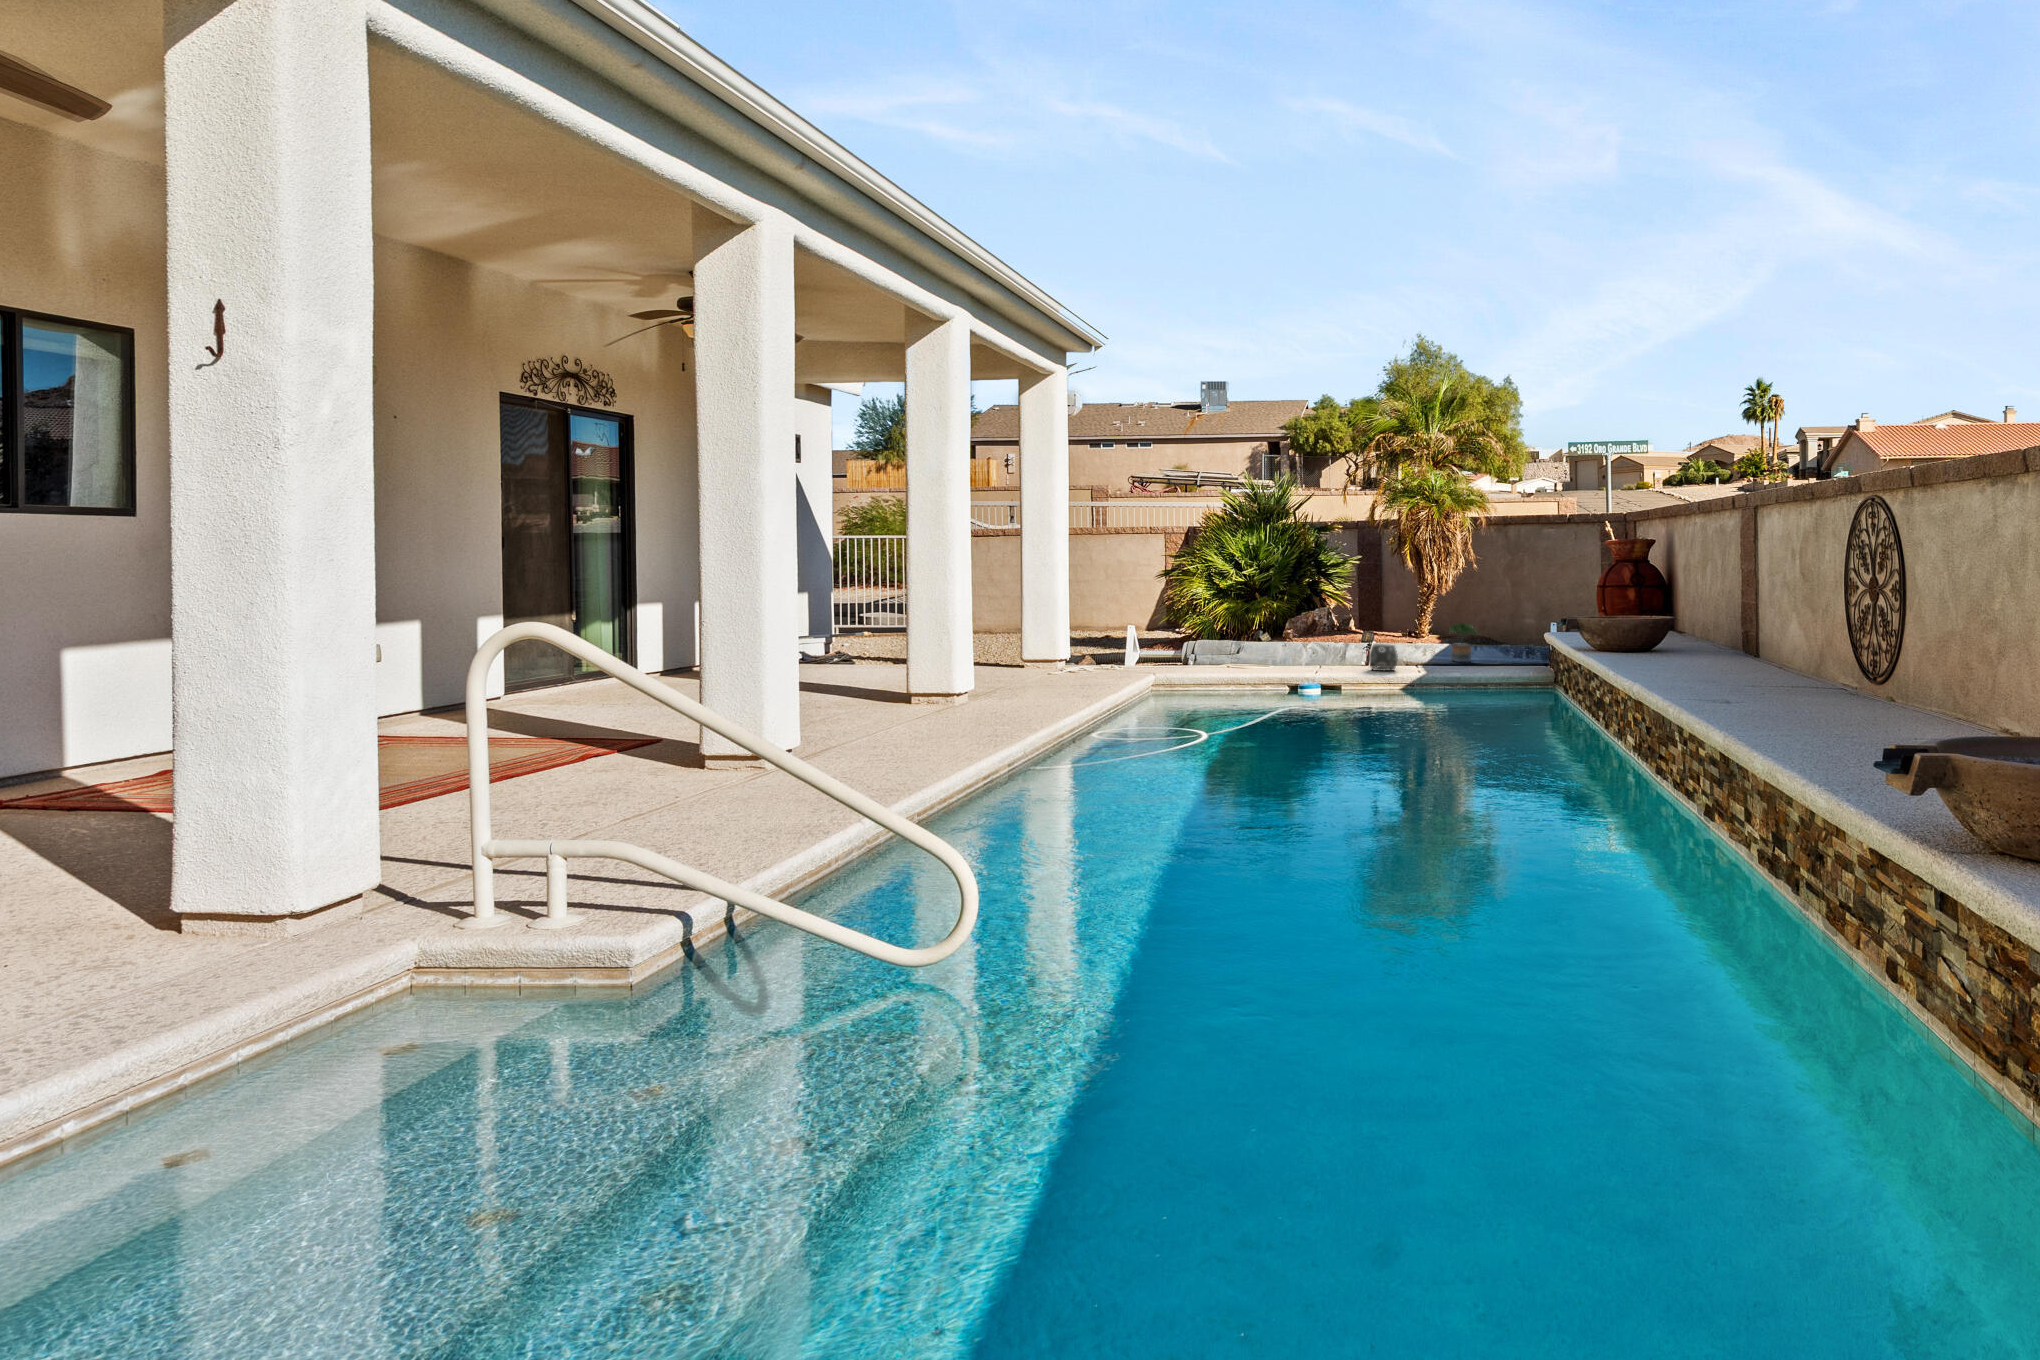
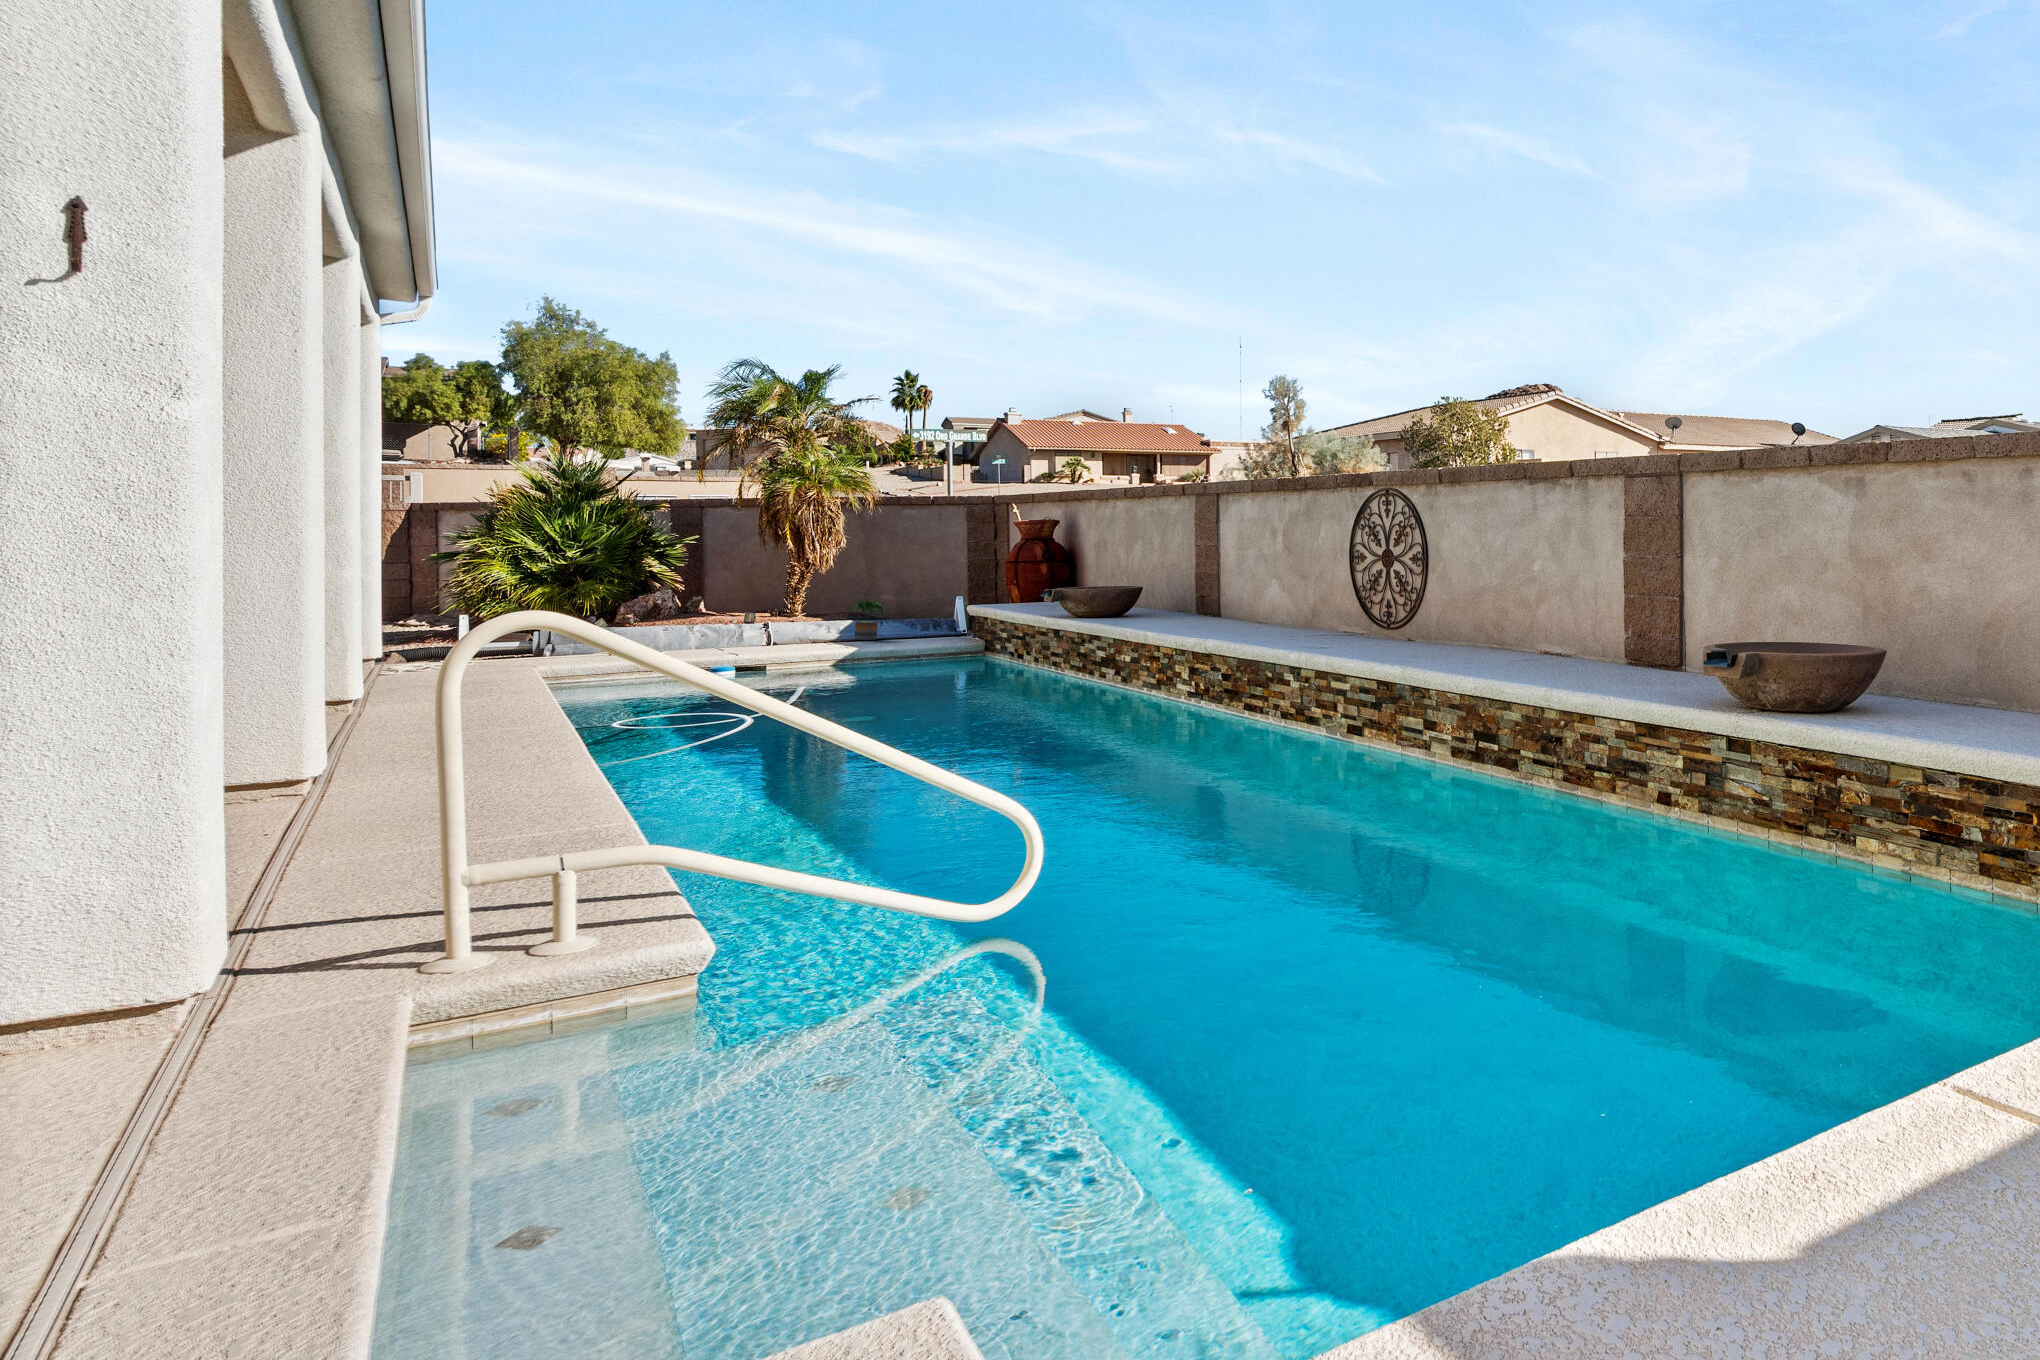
woven basket: present [1369,644,1398,671] -> none [788,623,823,651]

